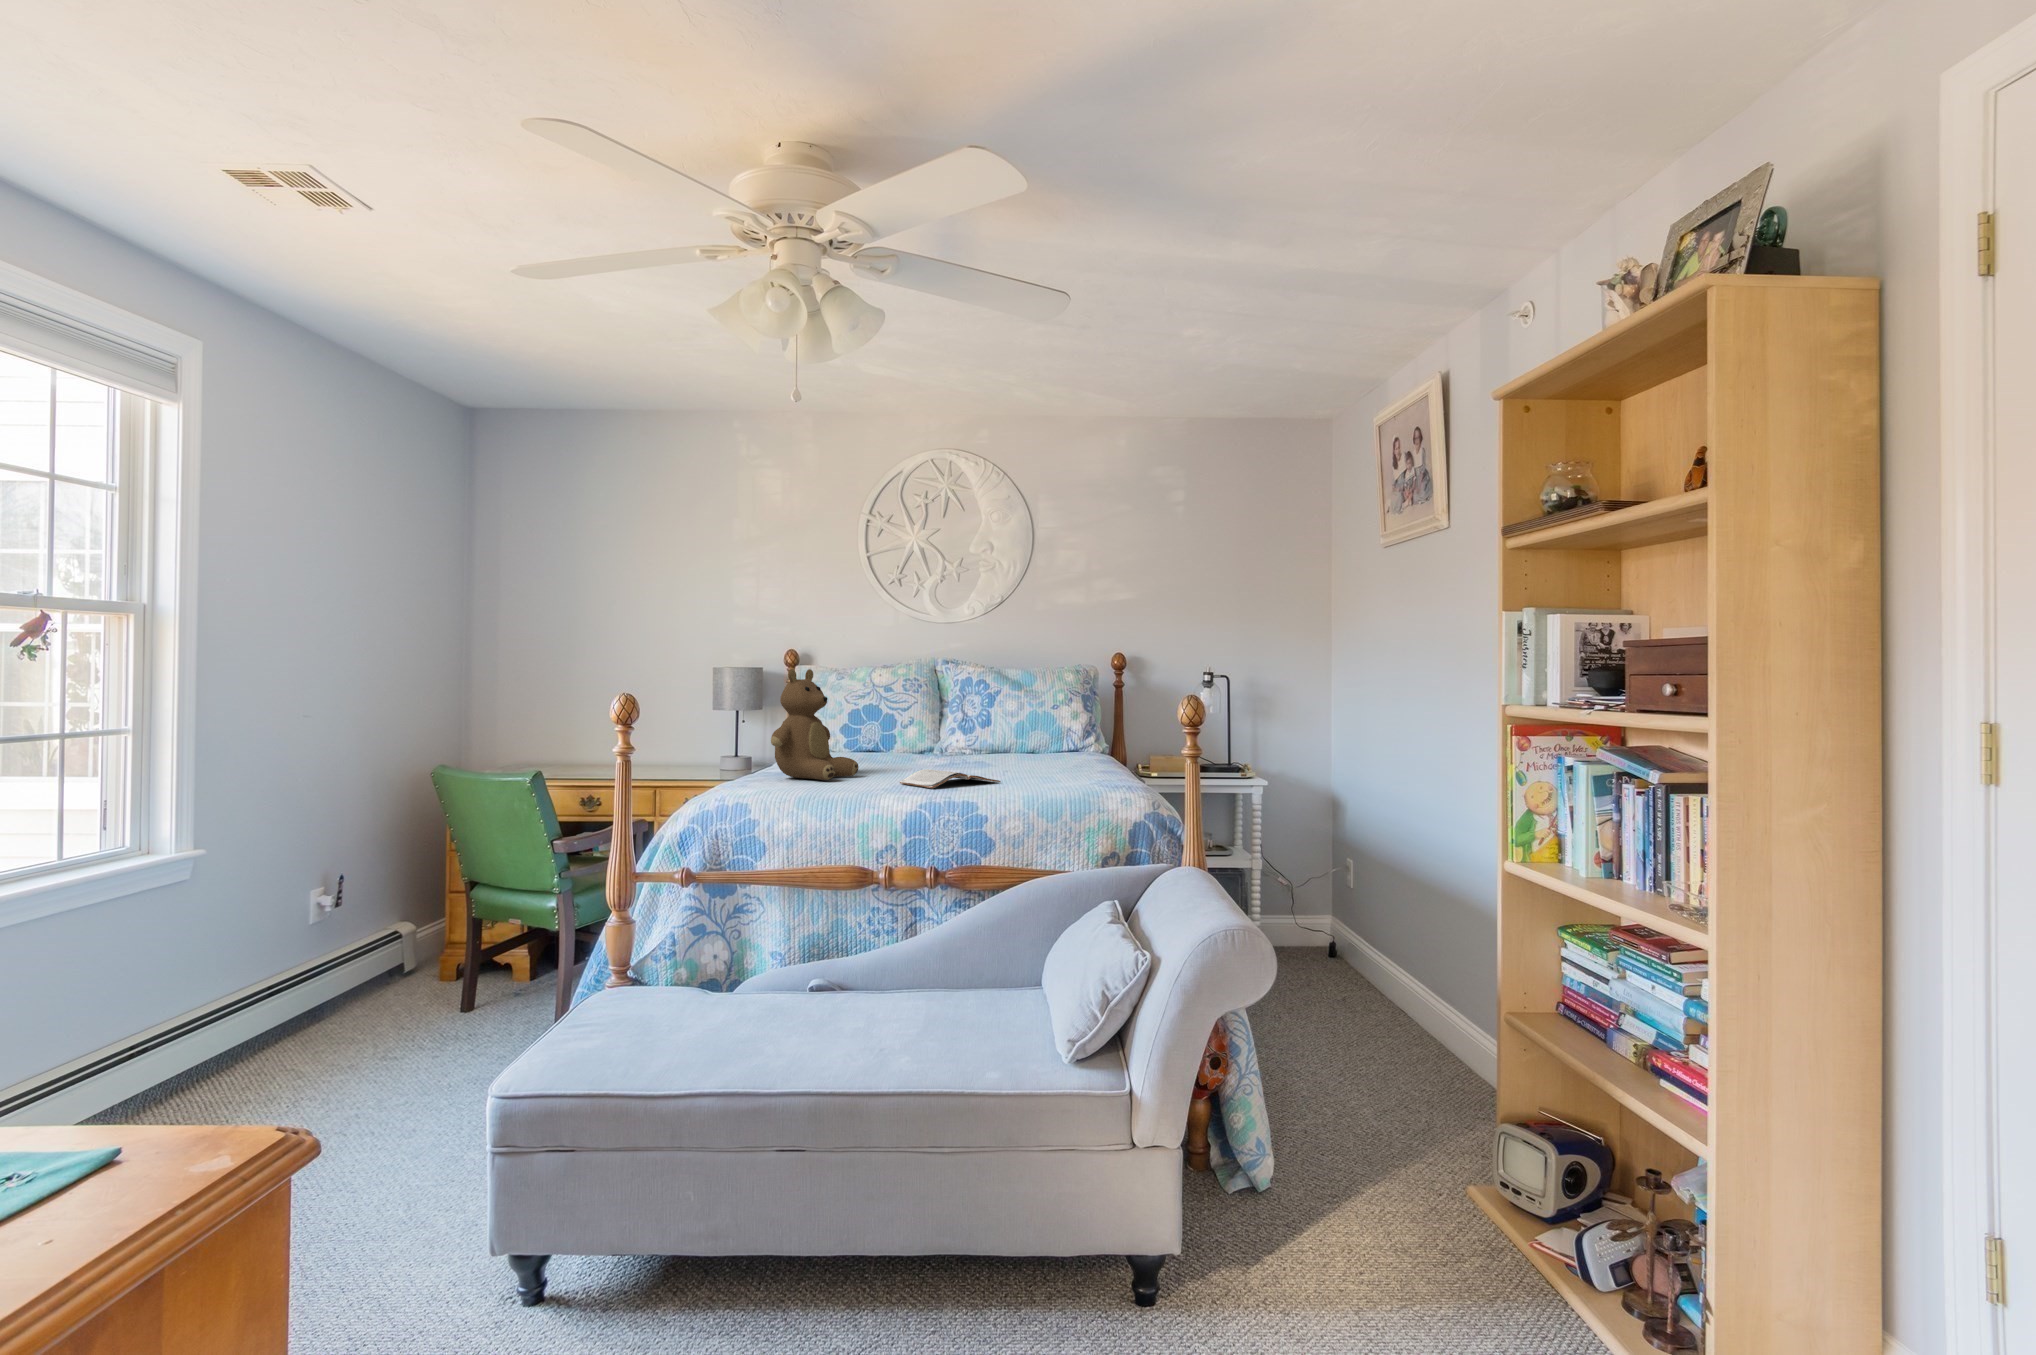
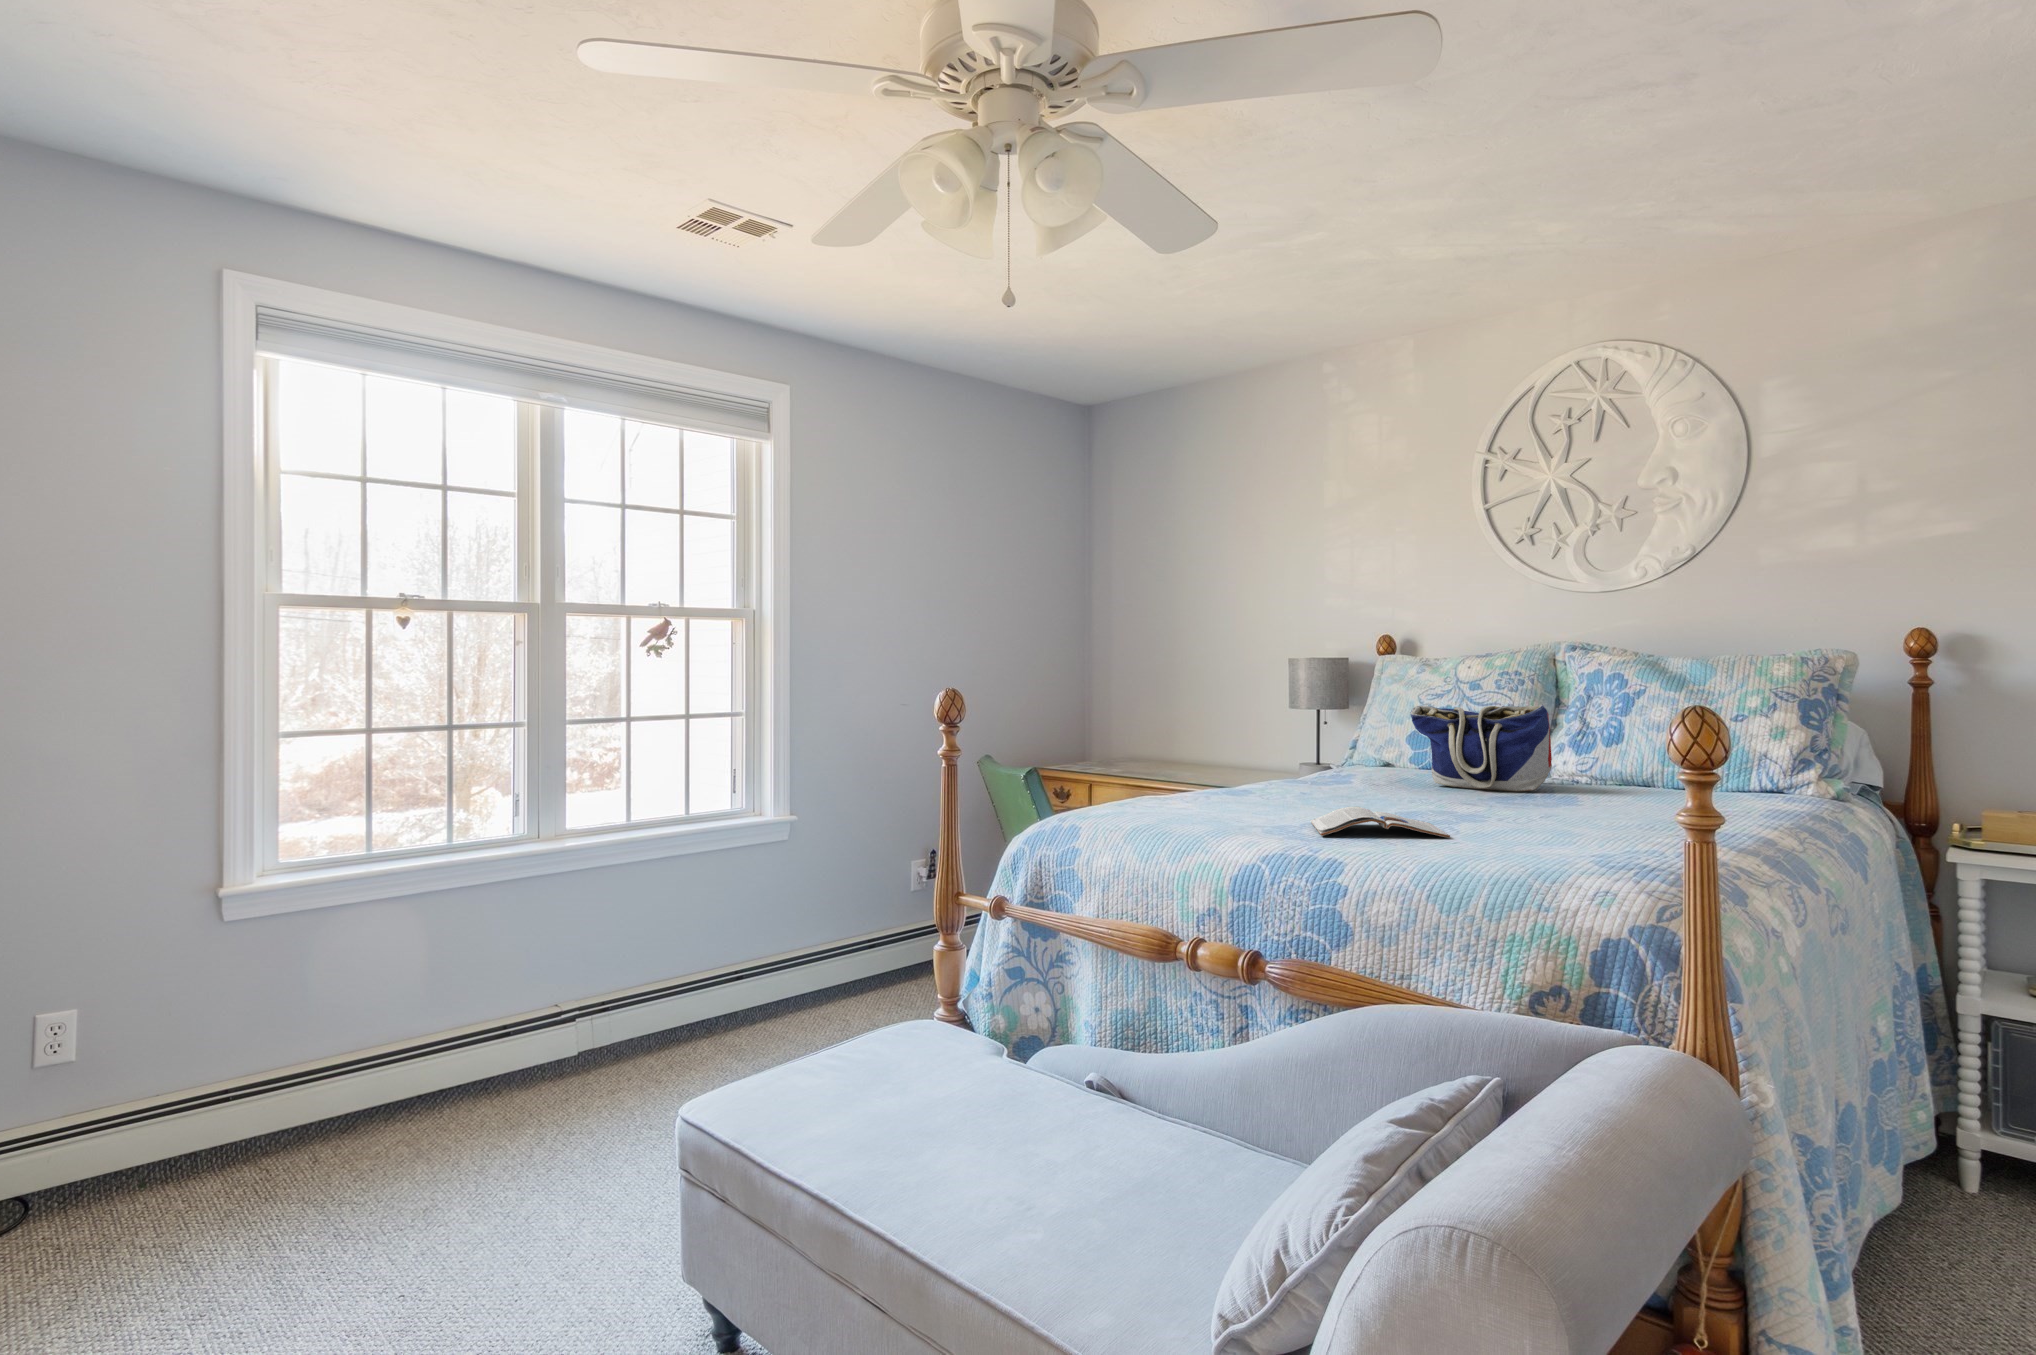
teddy bear: present [771,669,859,780] -> none [1183,663,1301,808]
tote bag: none [879,699,975,759] -> present [1410,704,1552,792]

